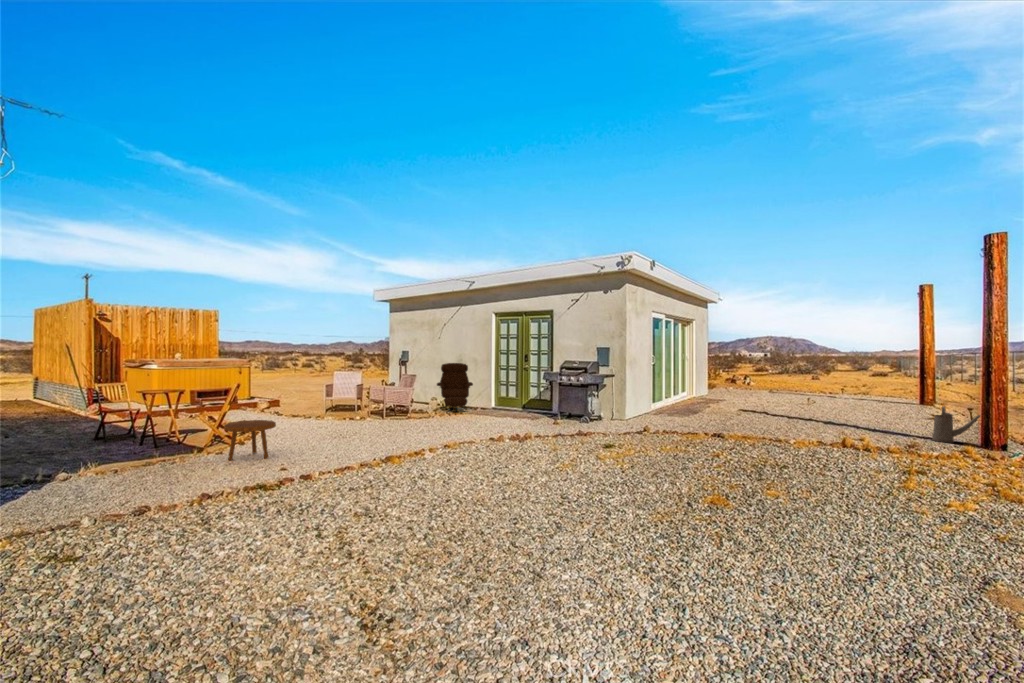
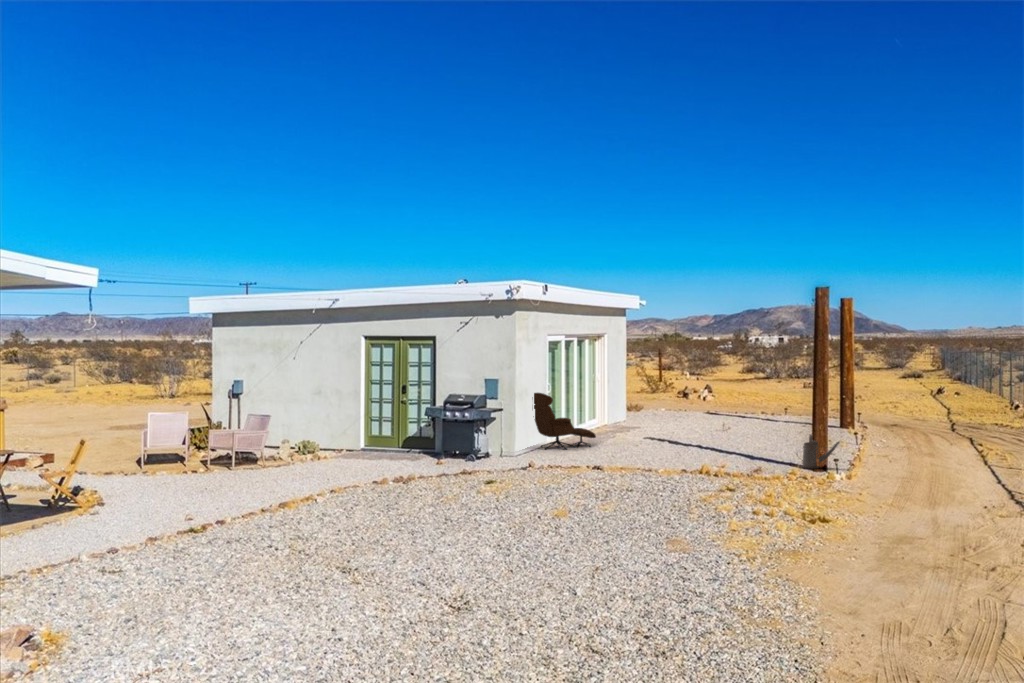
lounge chair: present [437,363,473,413] -> present [534,393,596,450]
footstool: present [224,420,276,460] -> none [98,469,151,511]

